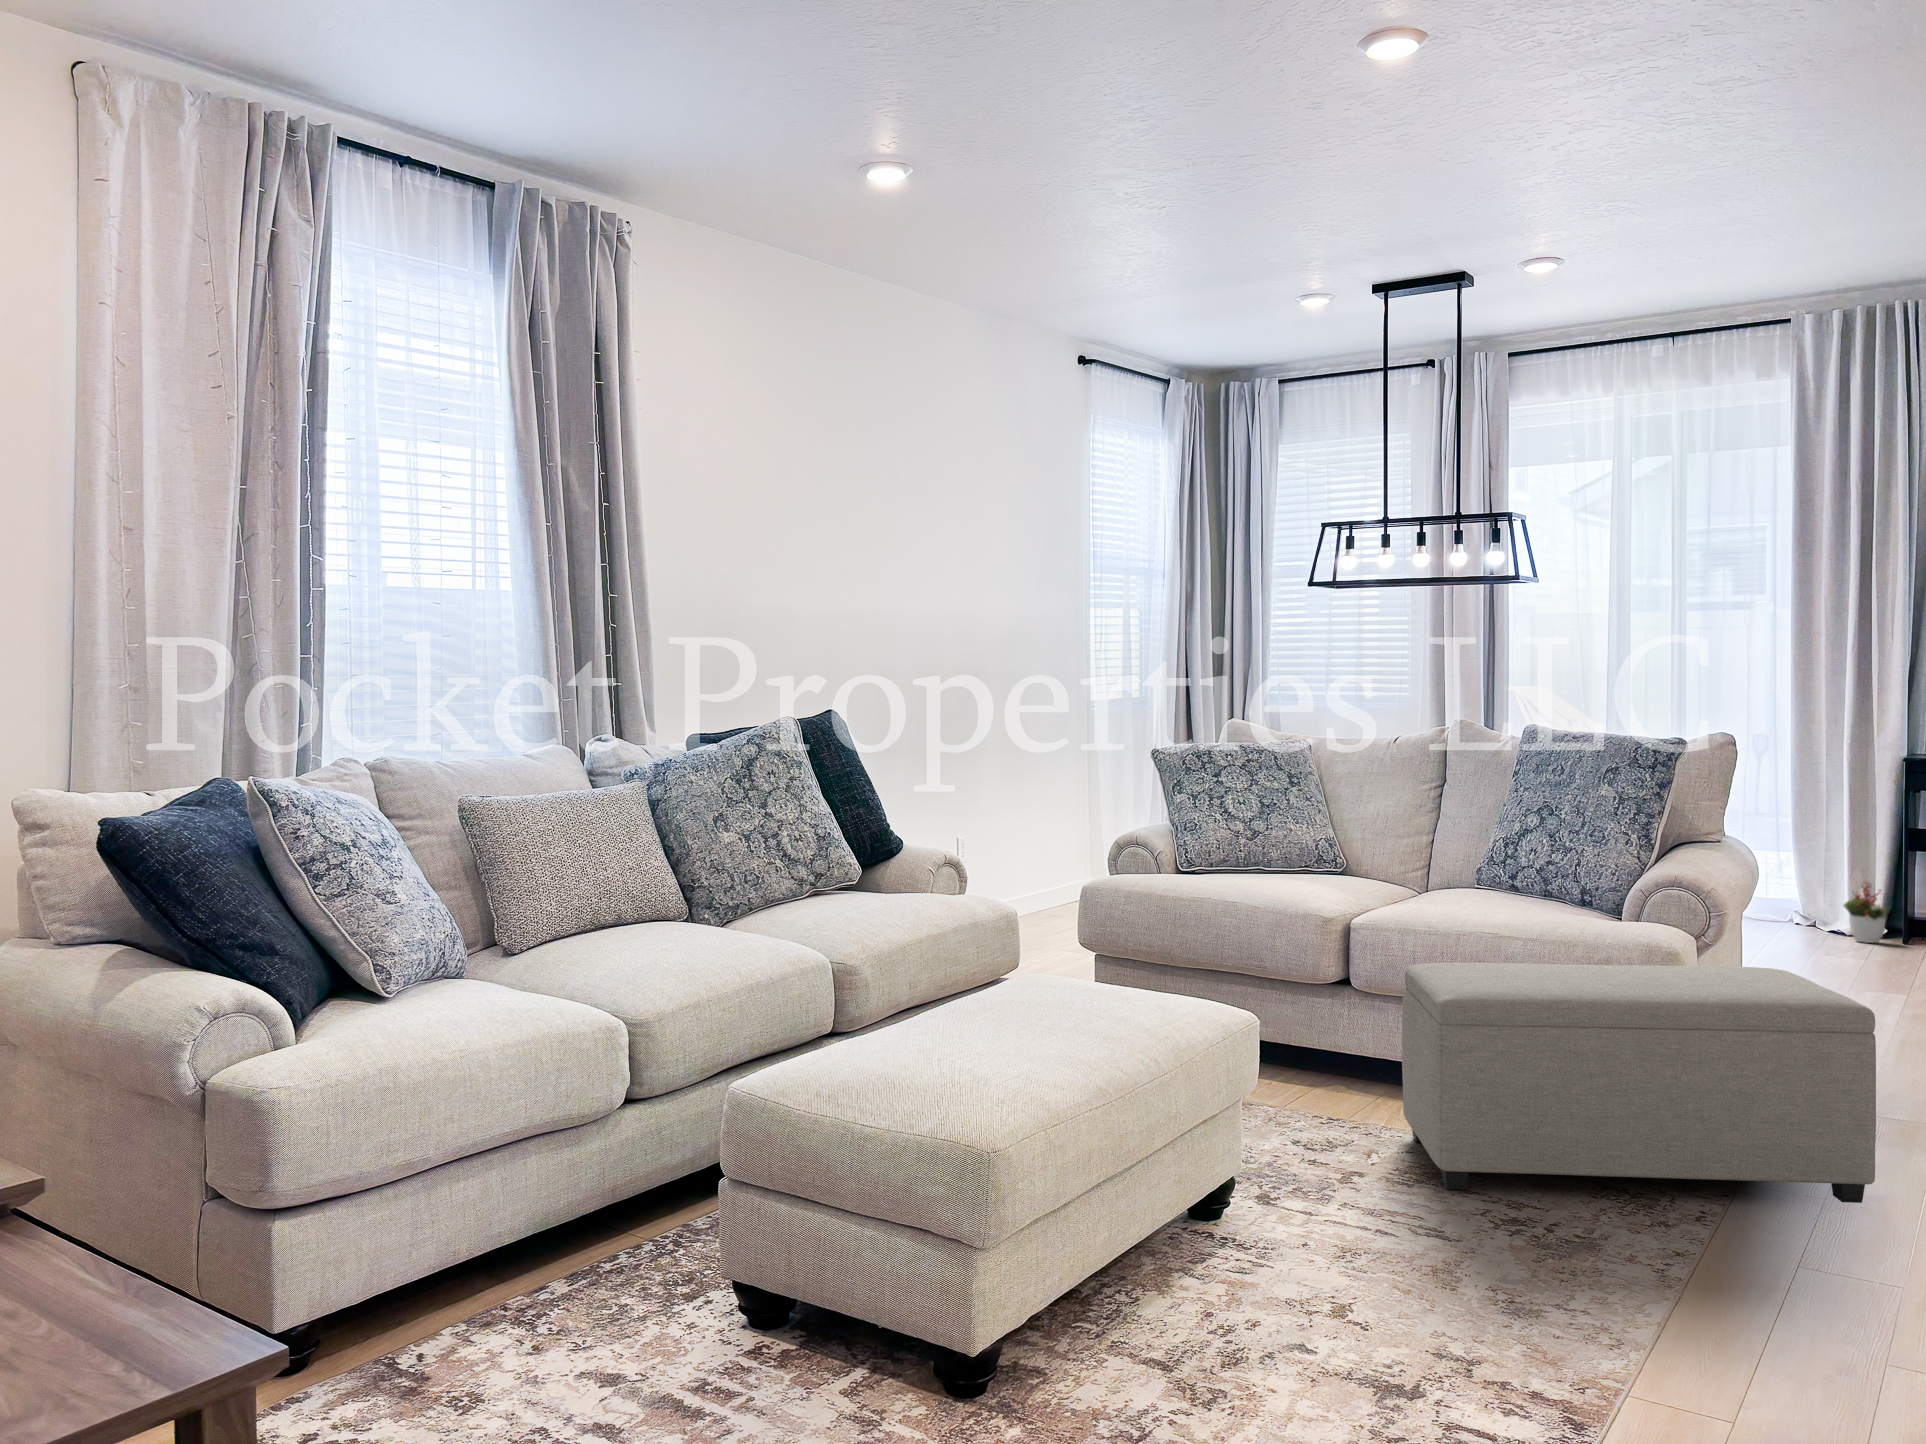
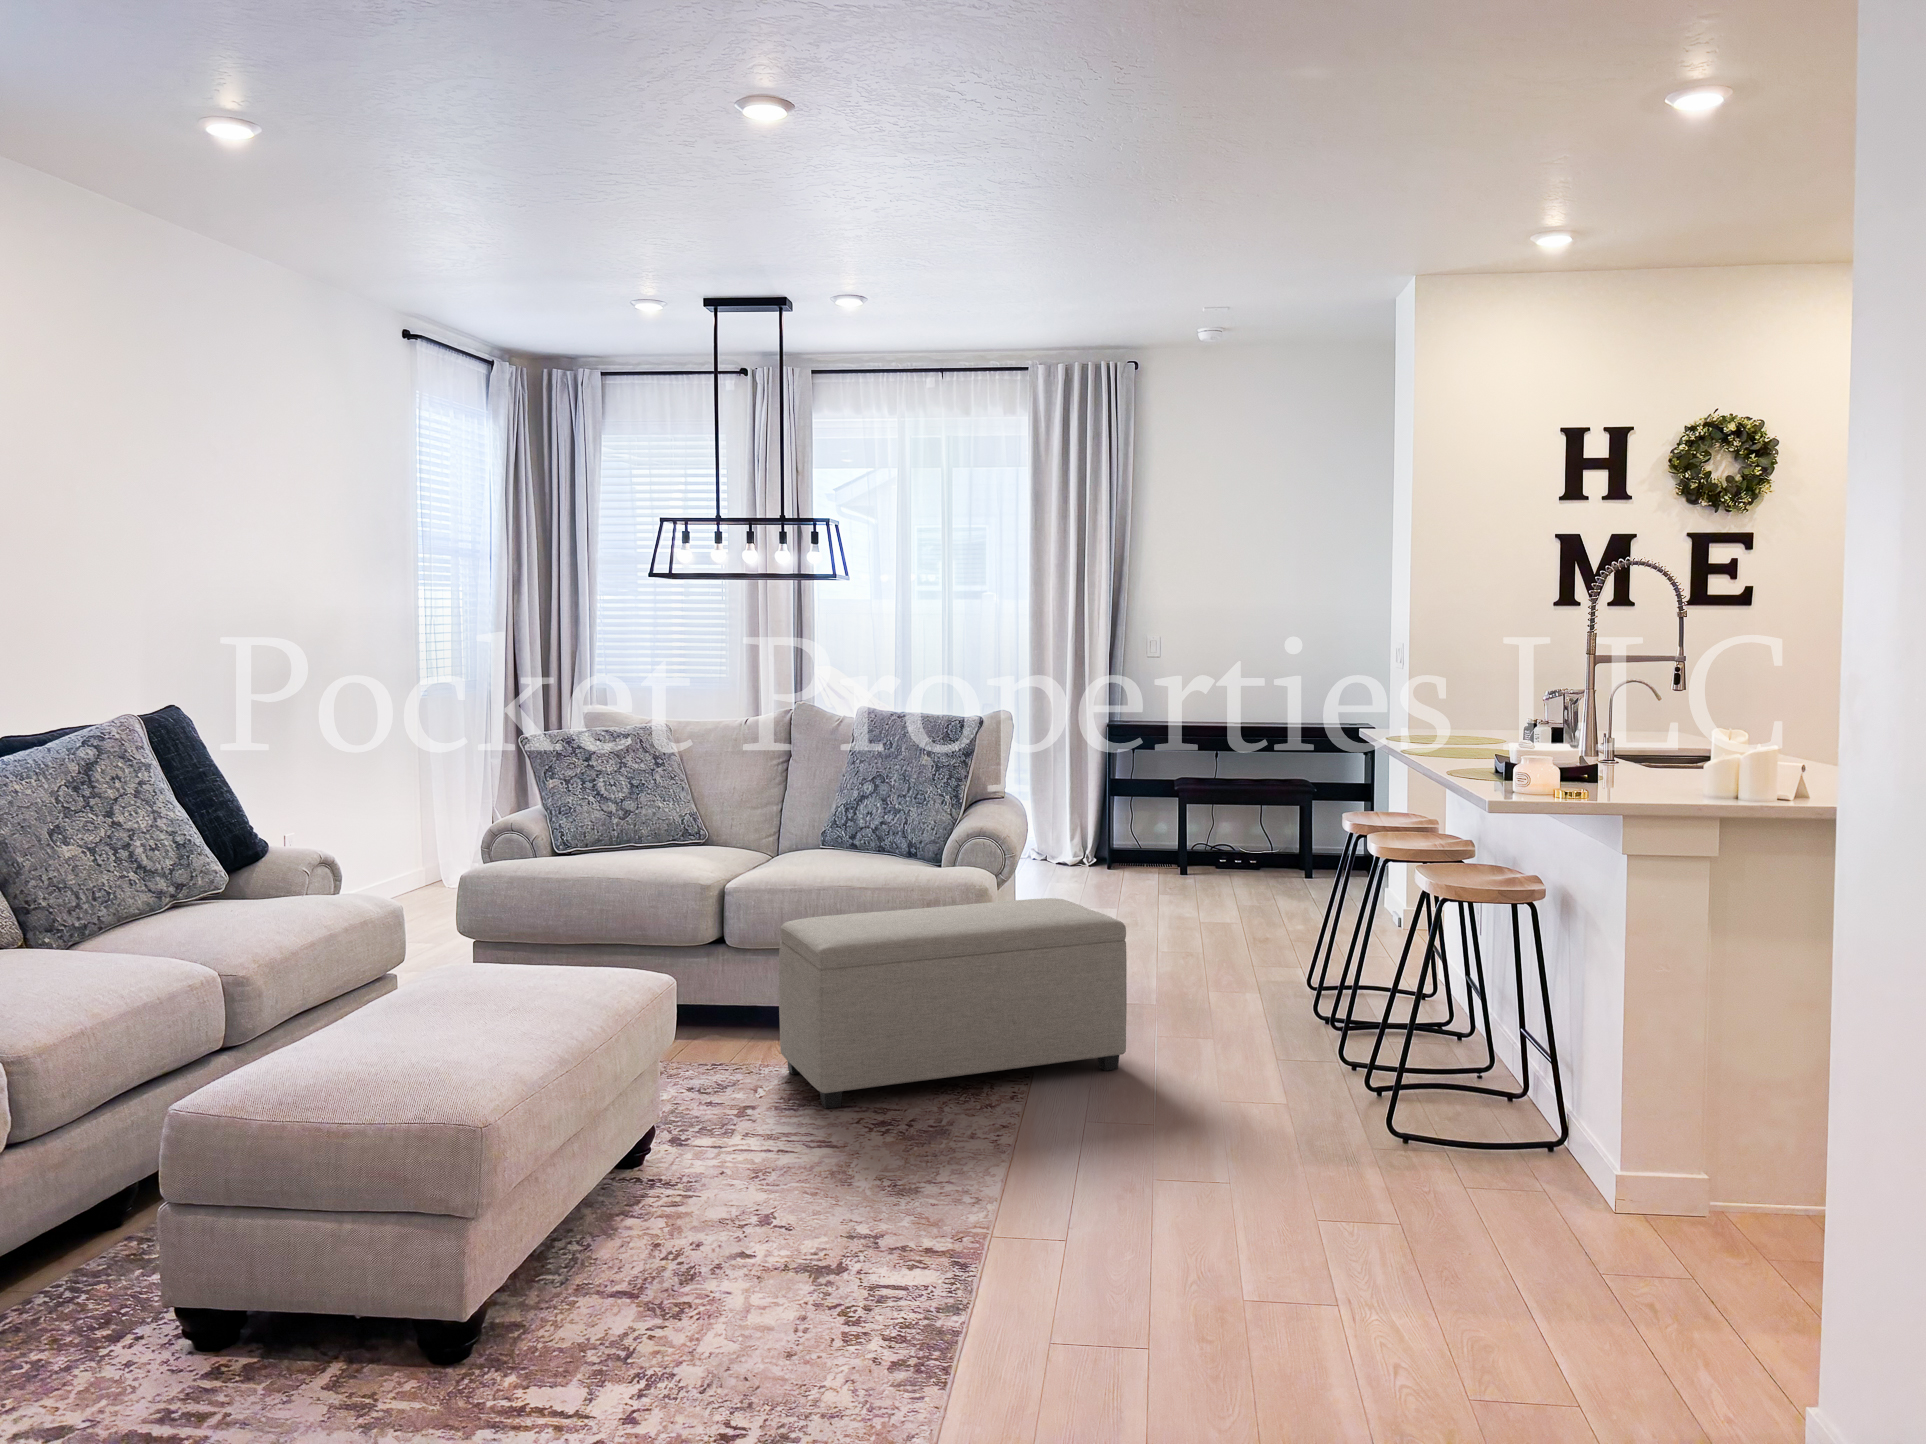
decorative plant: present [1844,883,1886,943] -> none [1076,822,1106,871]

